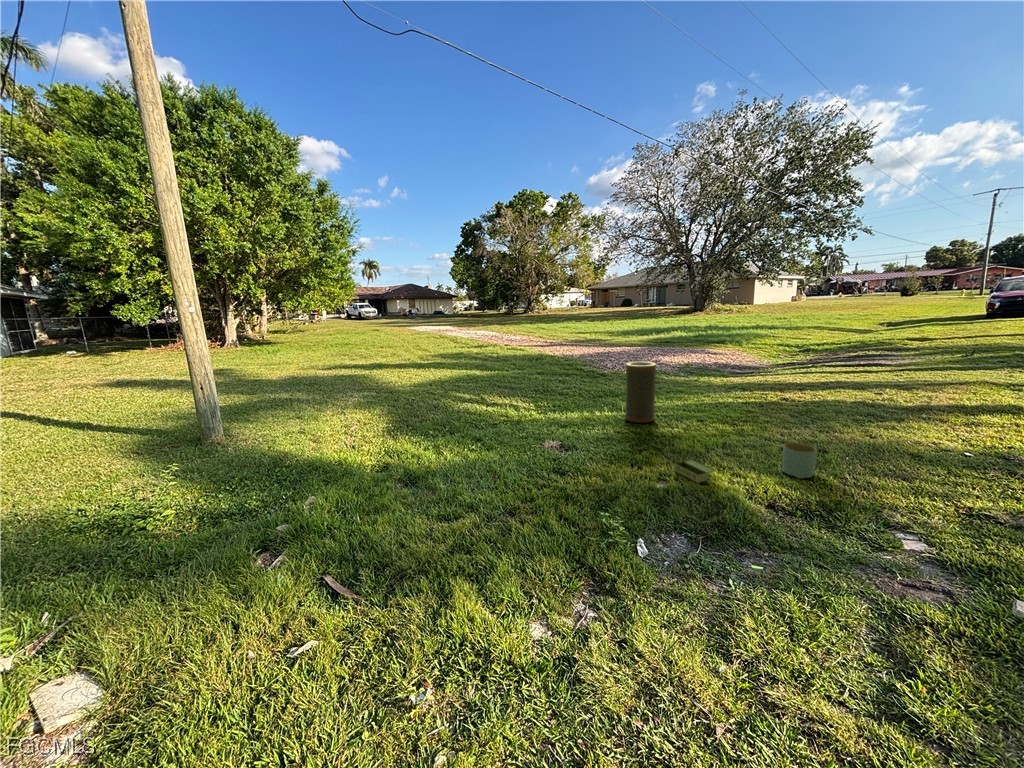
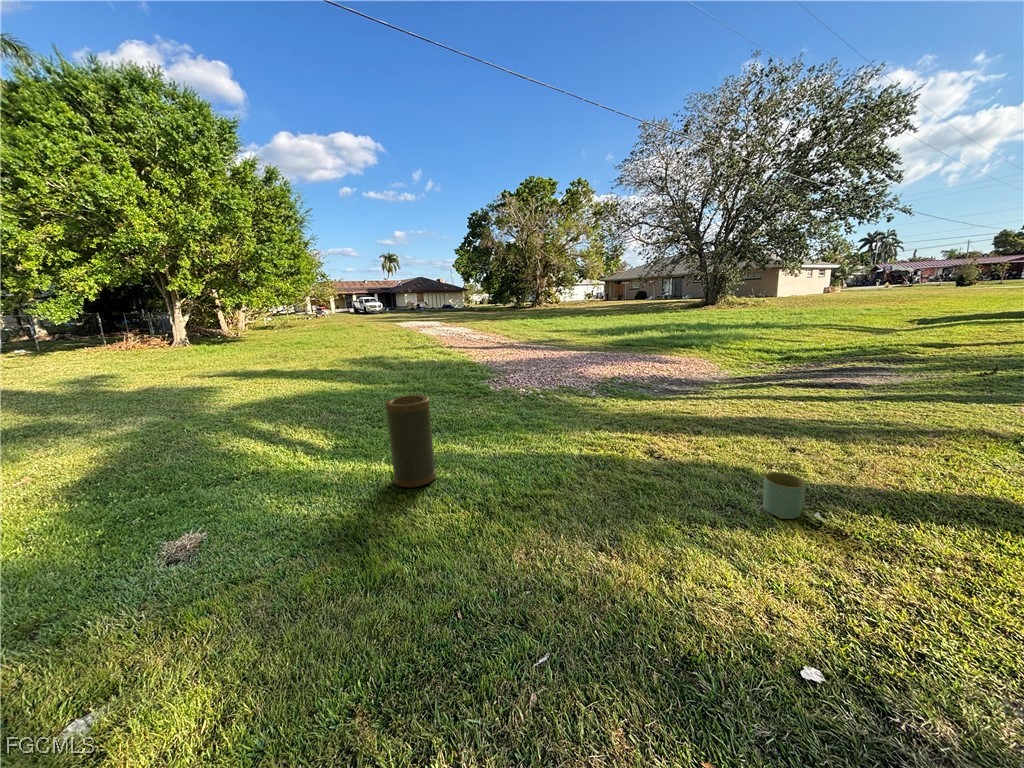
planter: present [782,443,817,479] -> present [763,472,806,519]
toolbox: present [674,459,716,483] -> none [269,598,327,667]

